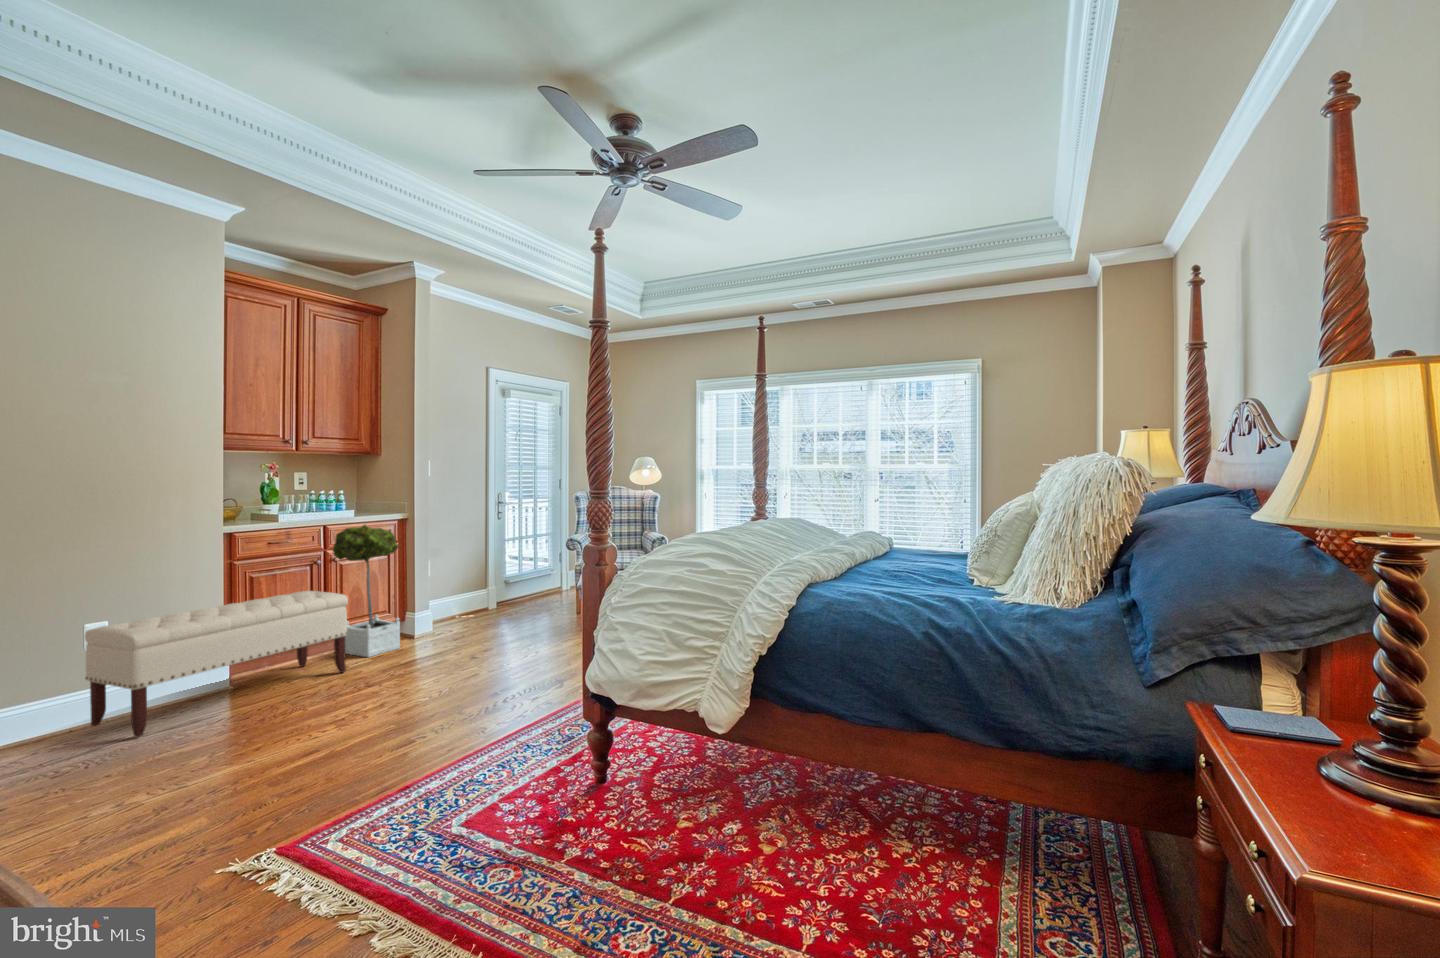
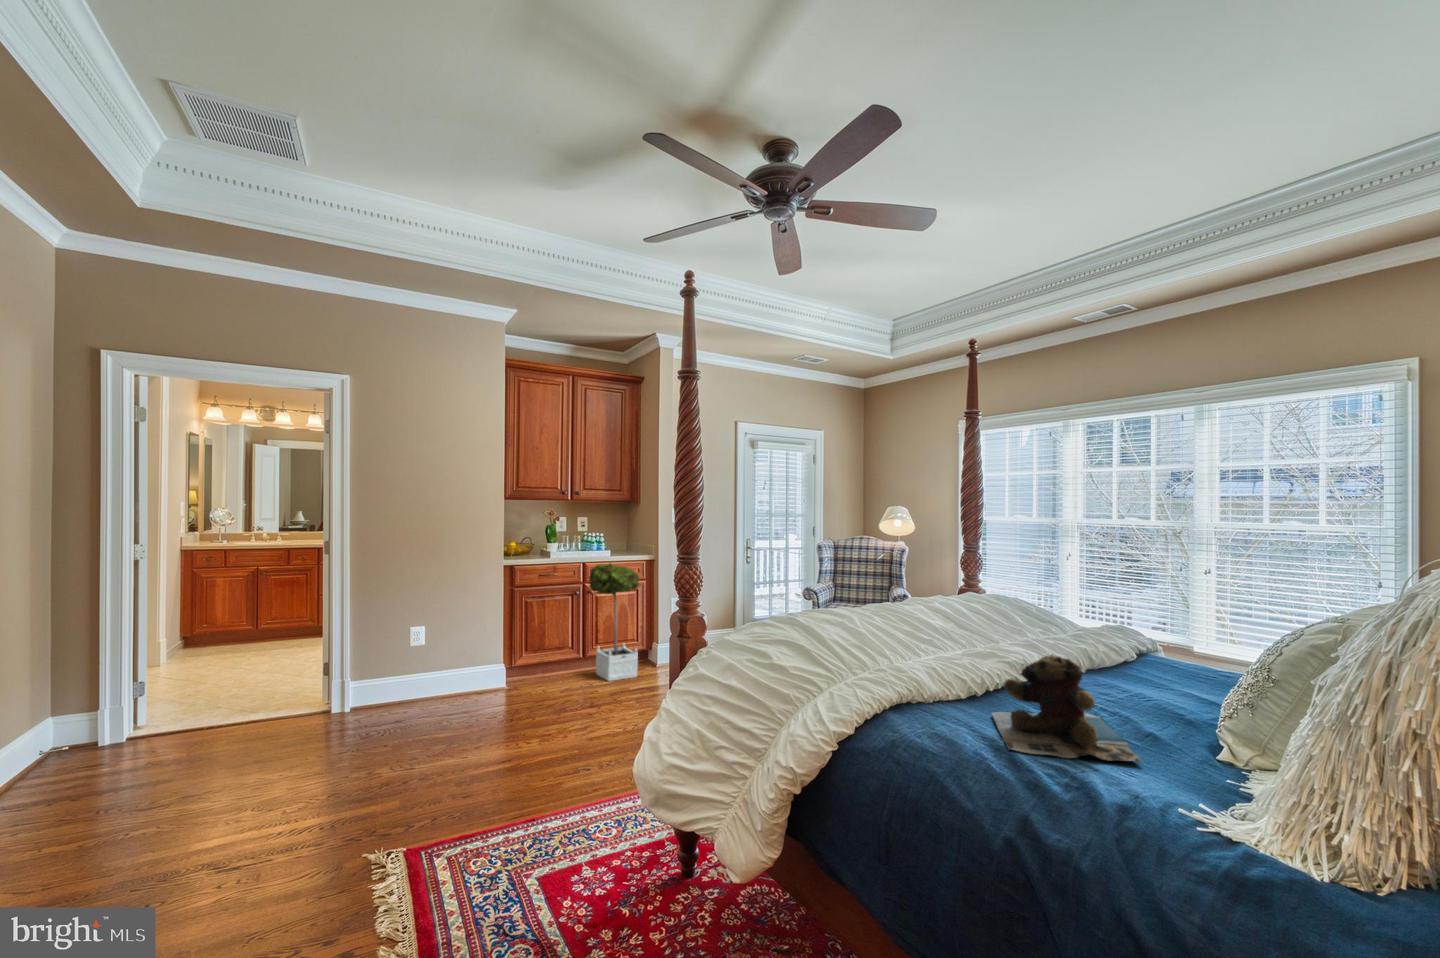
teddy bear: none [870,533,975,593] -> present [992,655,1141,762]
bench: present [85,591,348,737] -> none [405,616,586,720]

